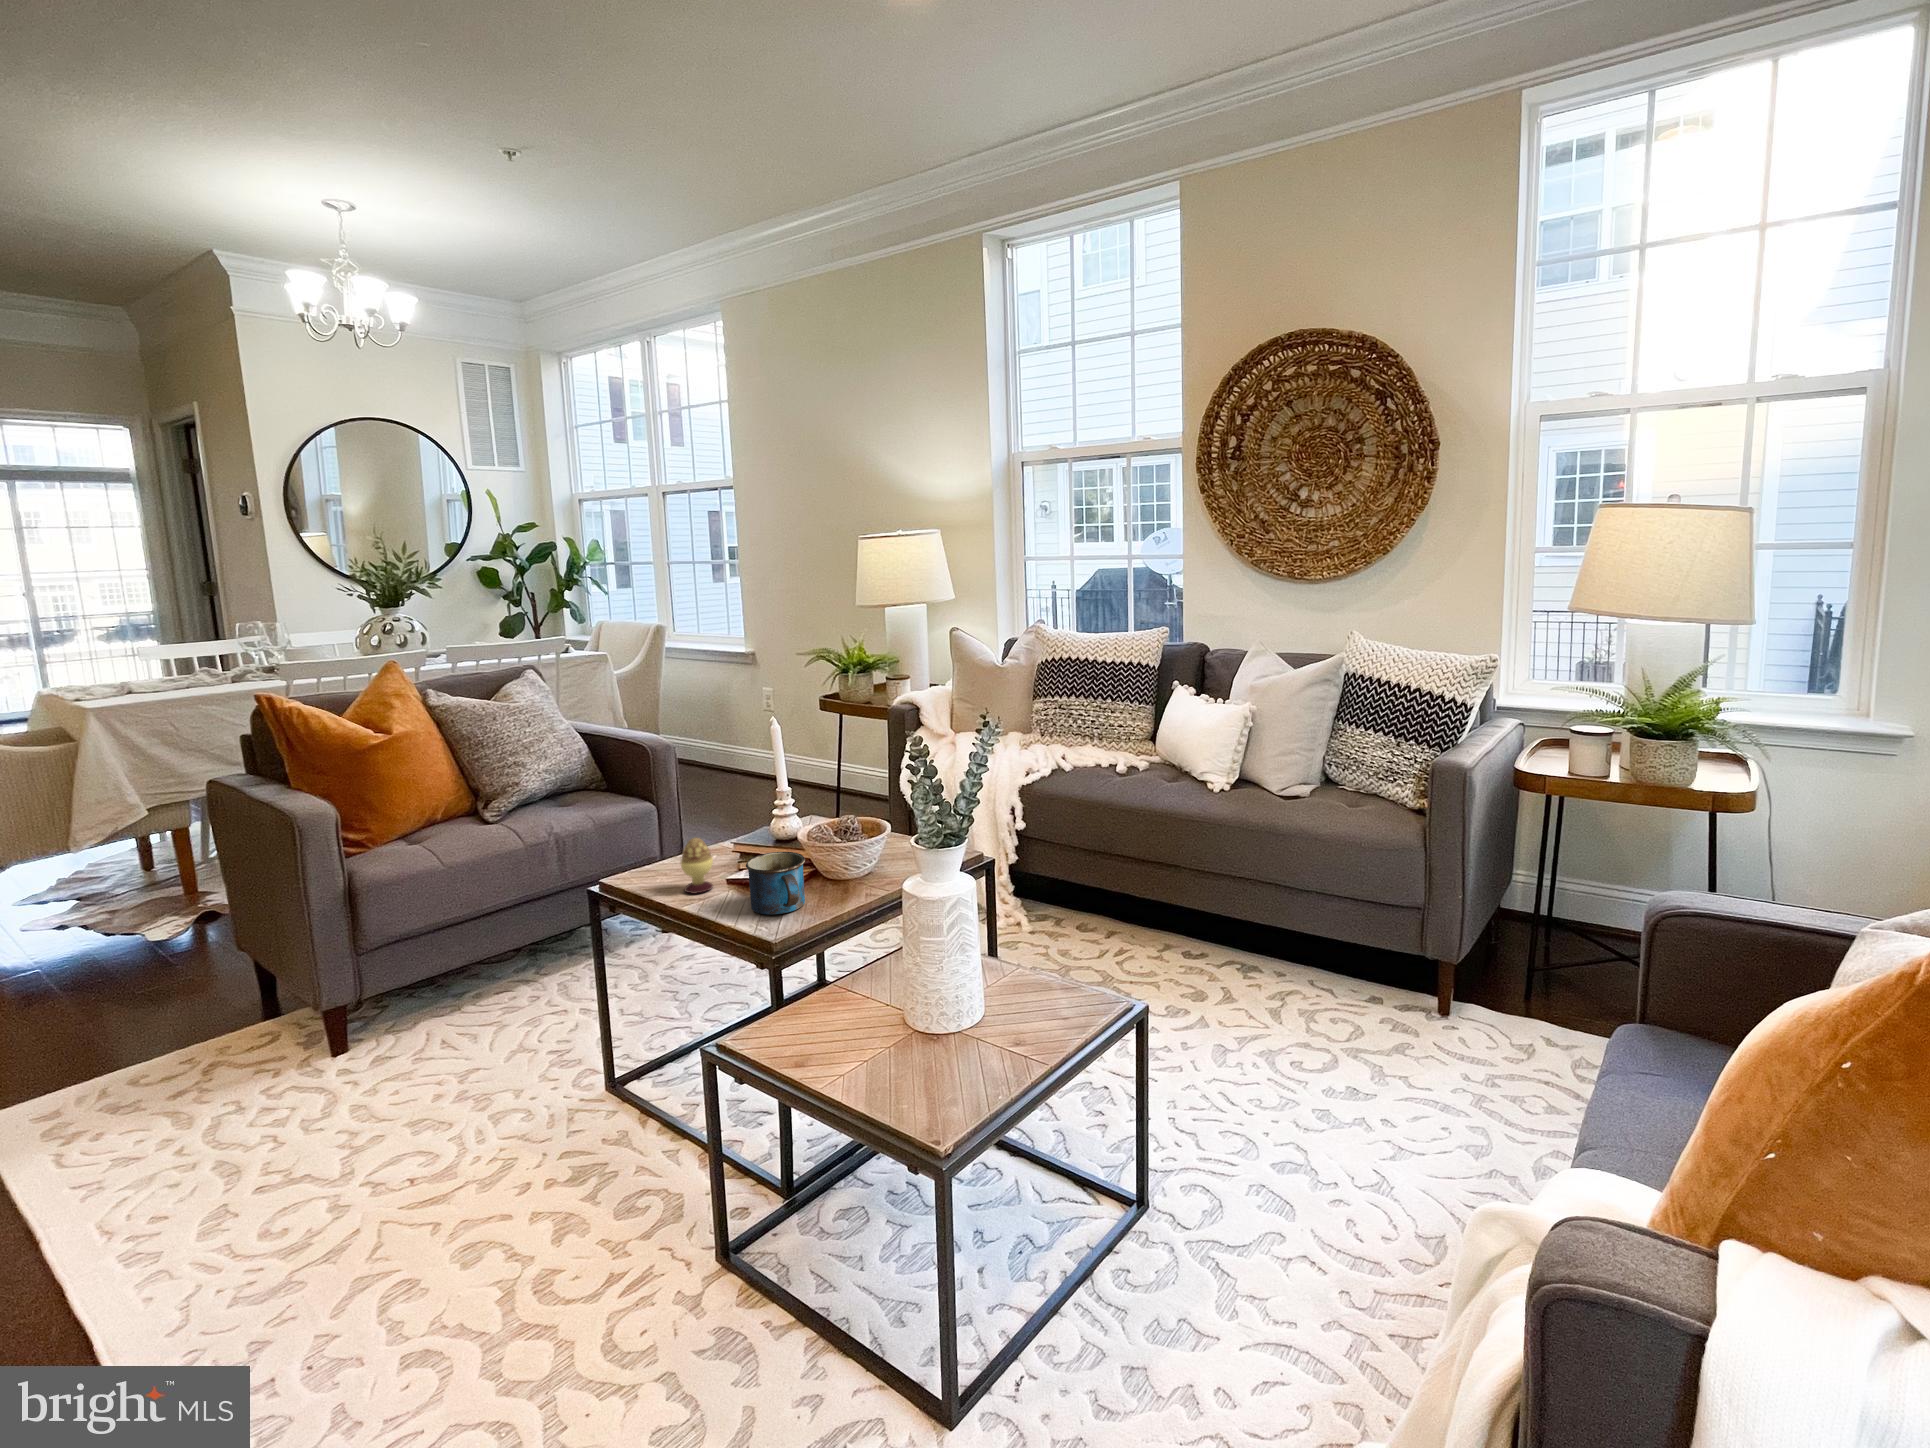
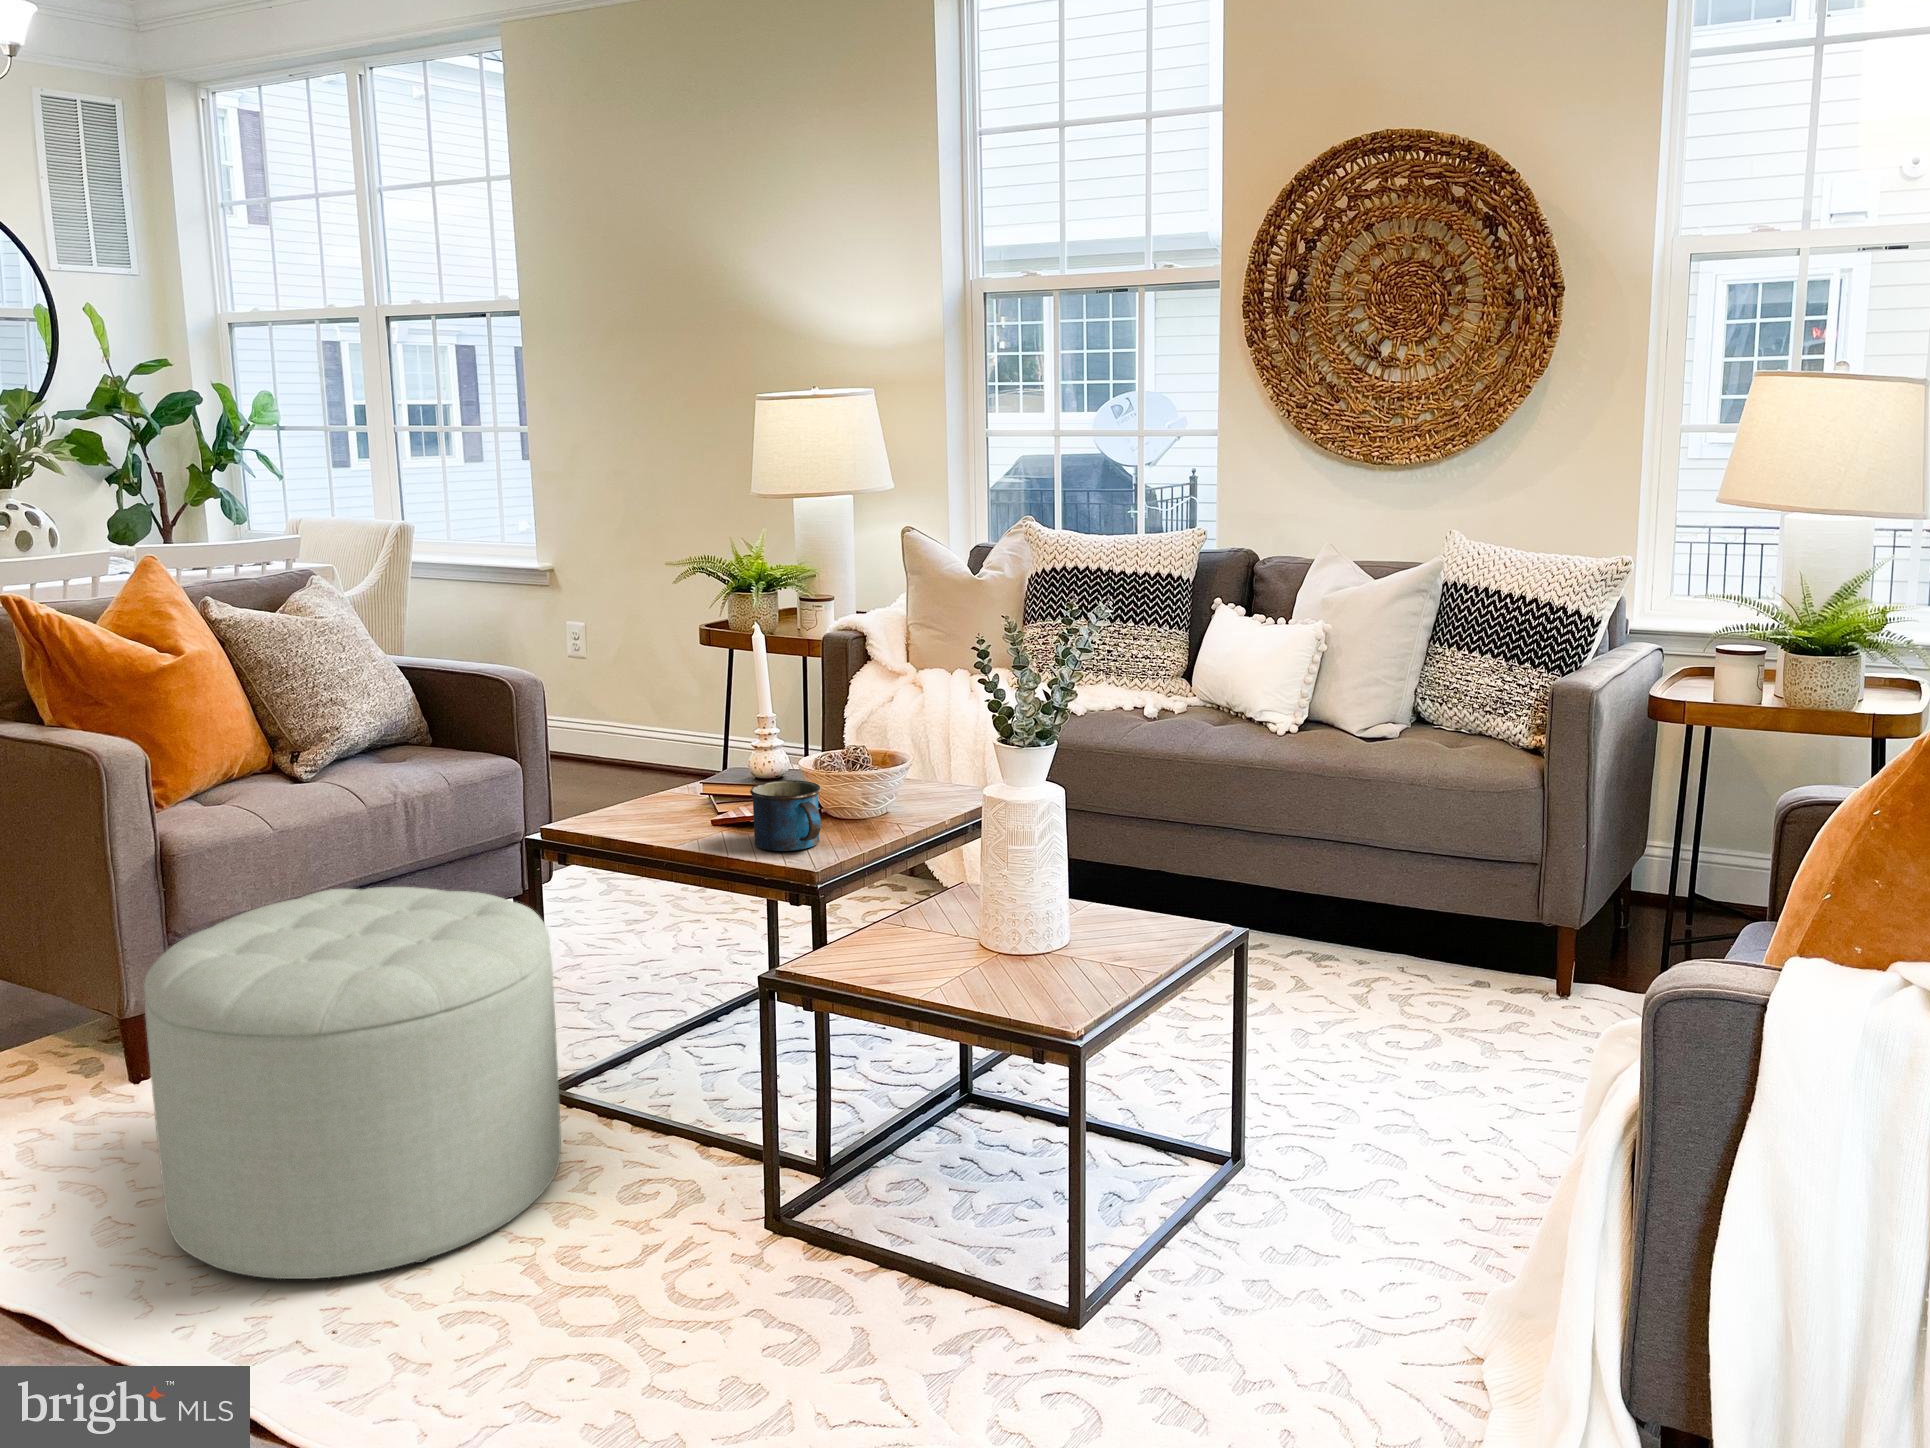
decorative egg: present [681,837,713,894] -> none [654,766,693,834]
ottoman: none [197,937,586,1310] -> present [144,887,561,1279]

